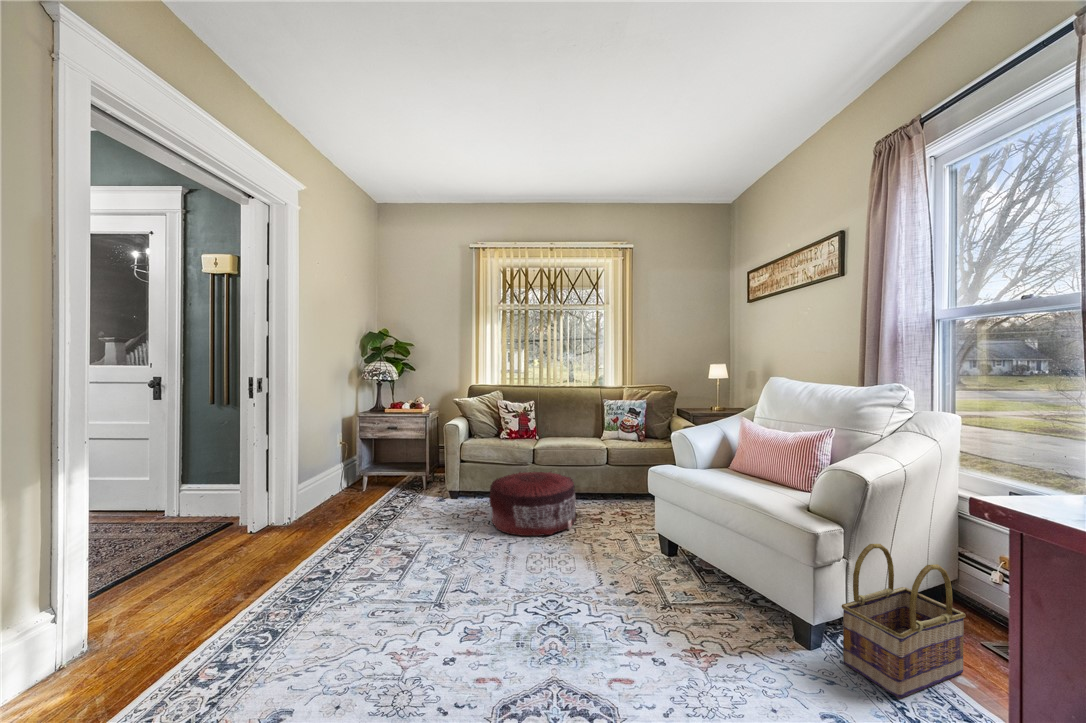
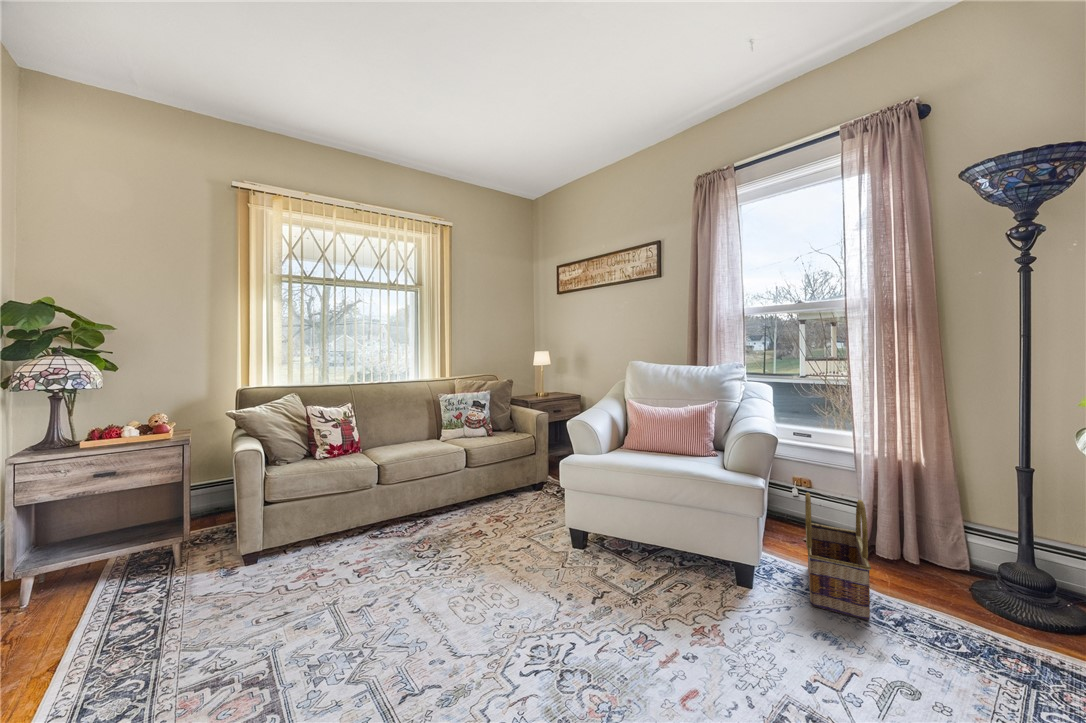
pouf: present [489,472,578,536] -> none [345,488,465,590]

